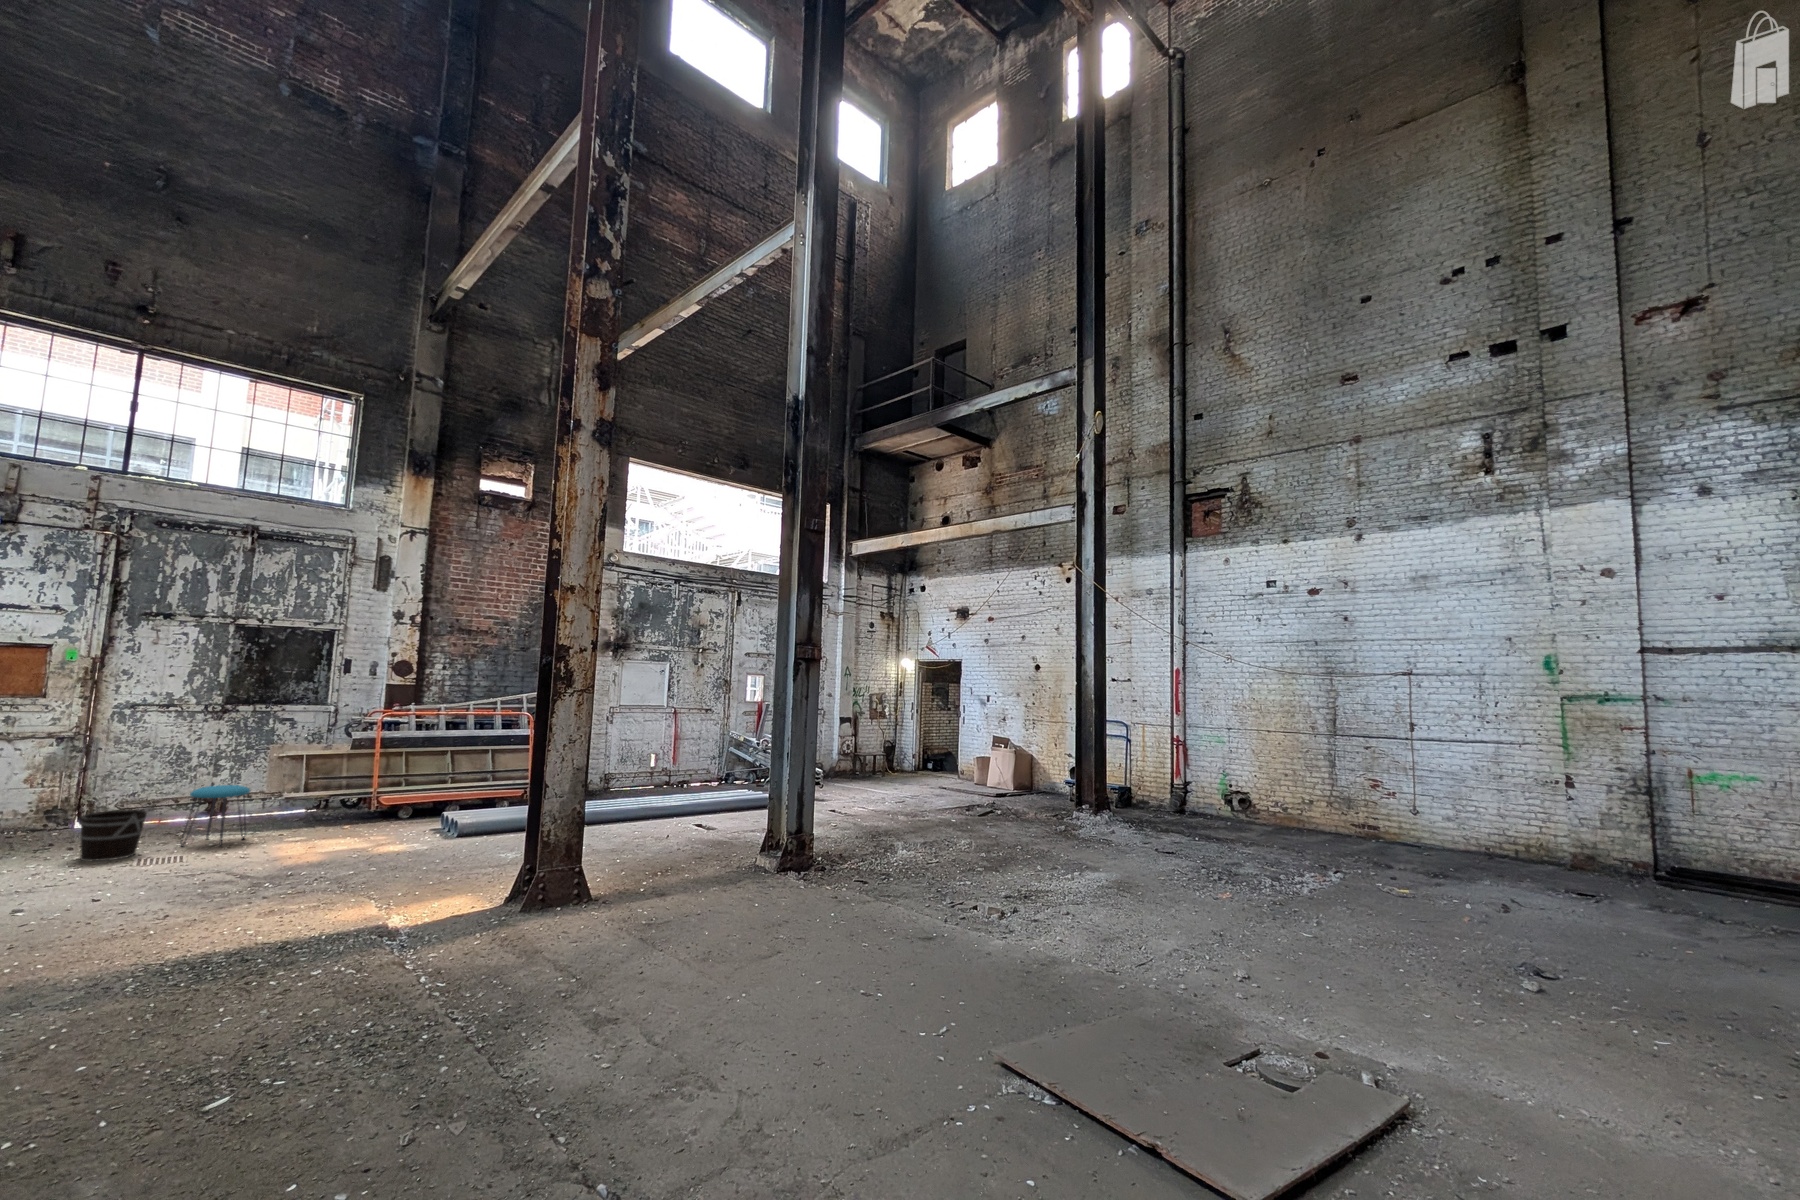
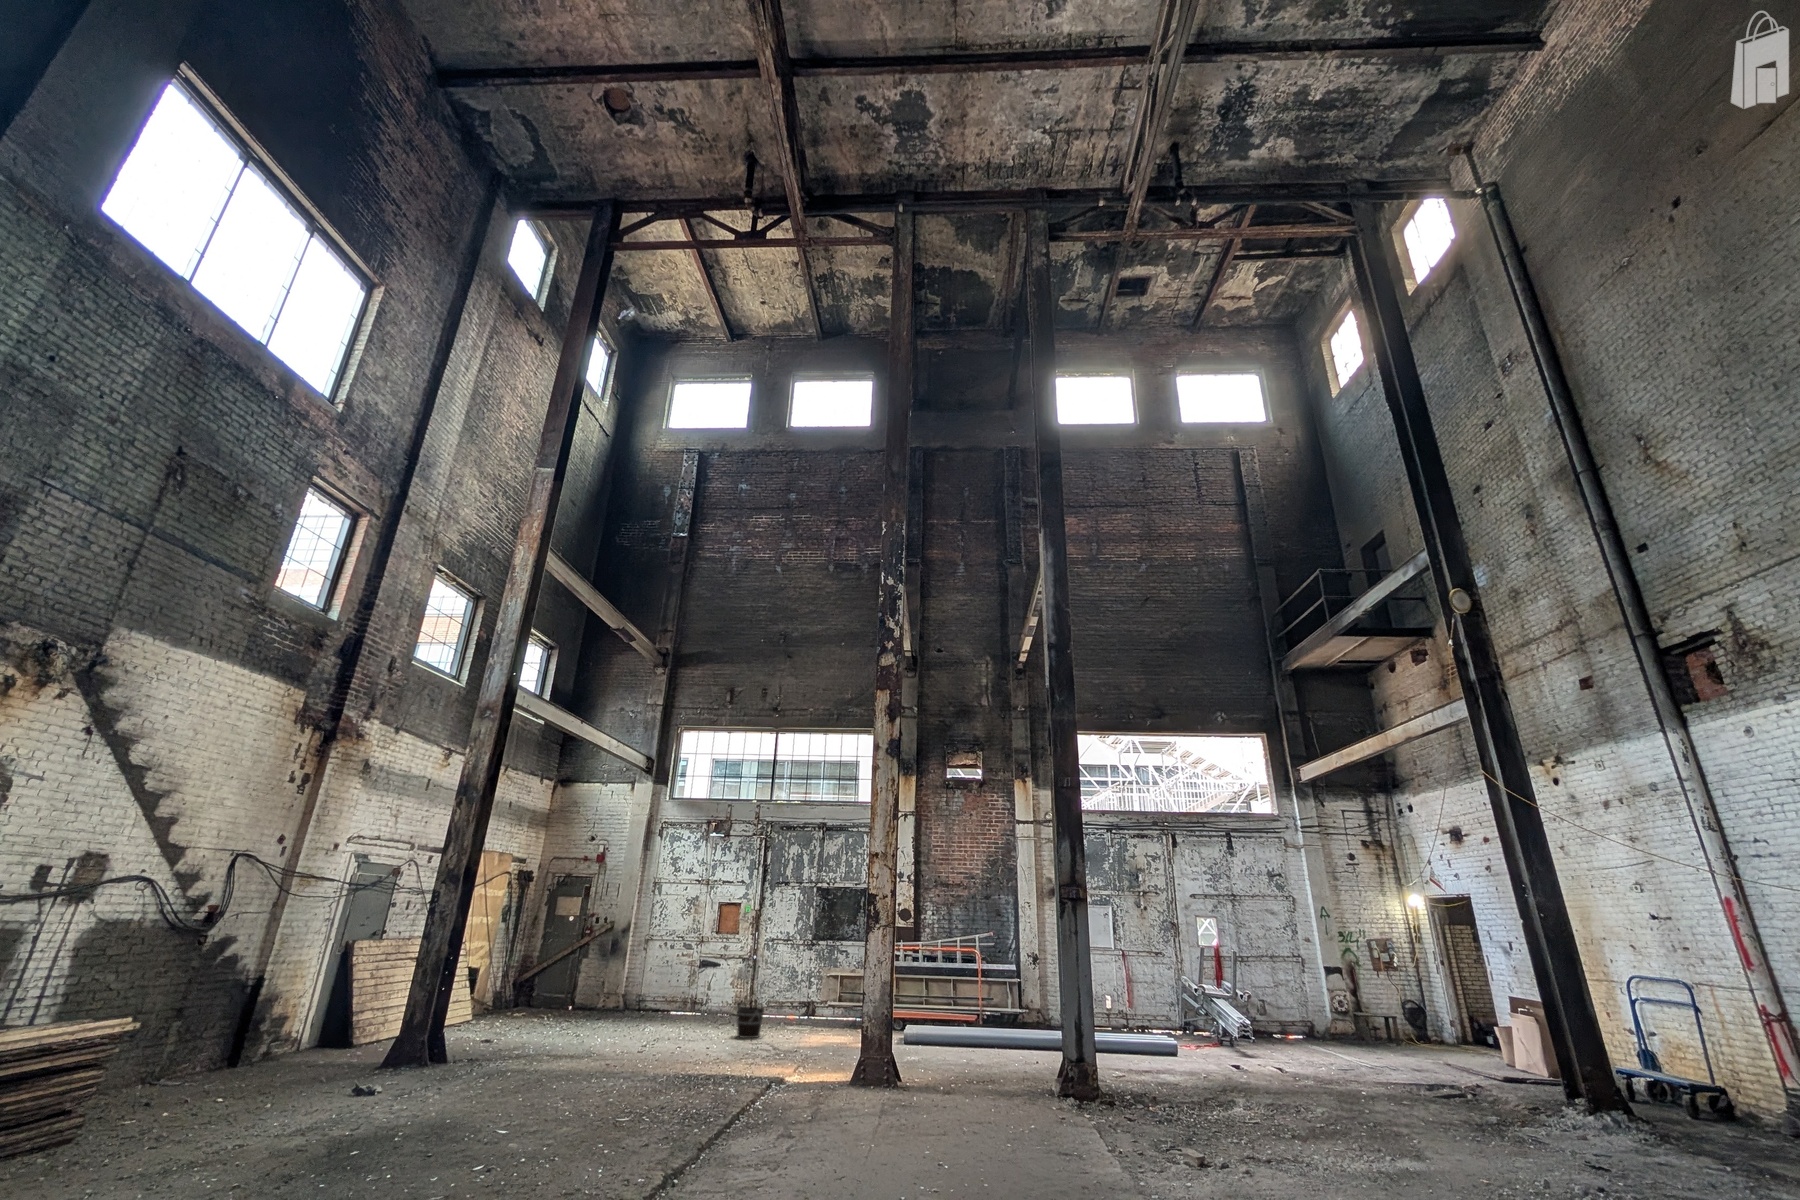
stool: present [180,785,250,847] -> none [780,996,812,1039]

